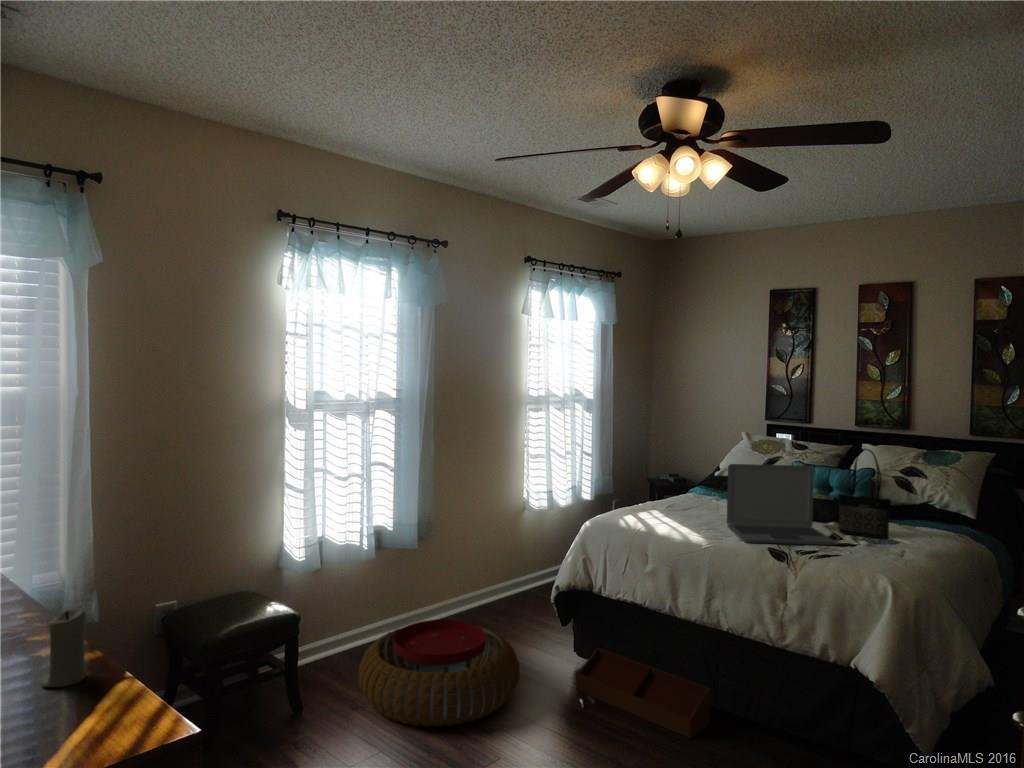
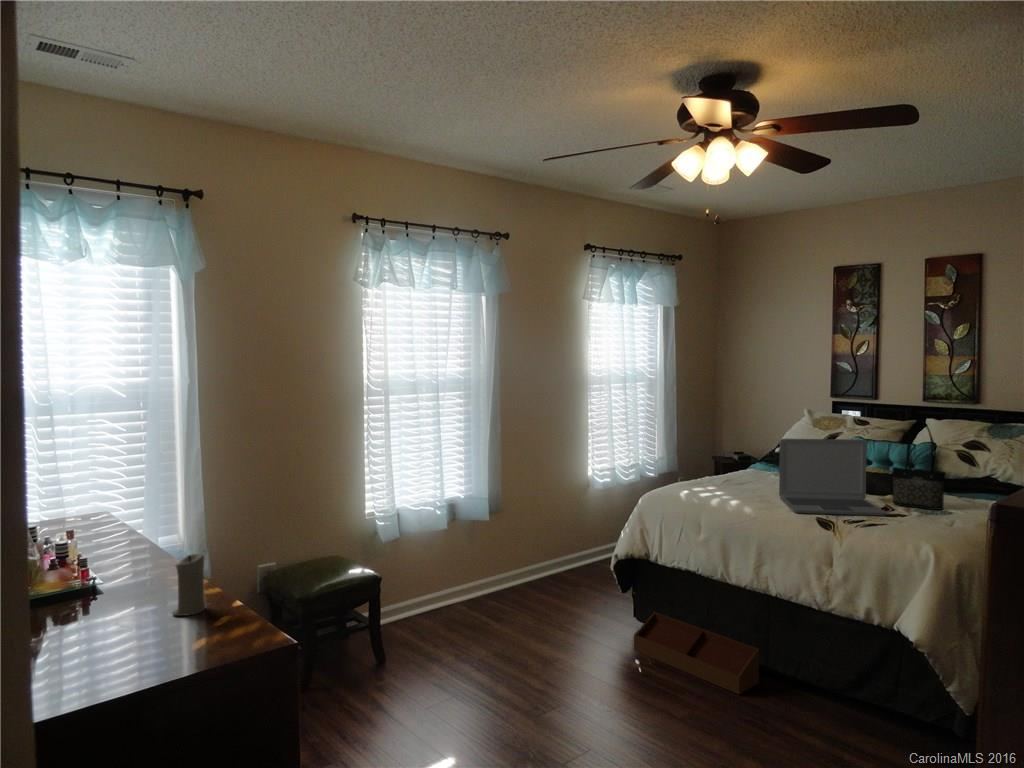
pouf: present [358,620,519,727] -> none [434,584,579,677]

